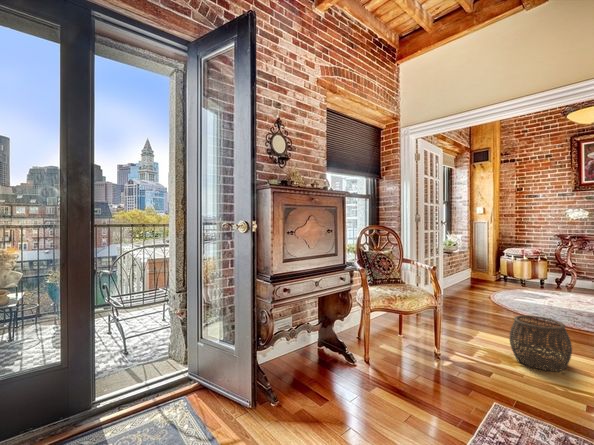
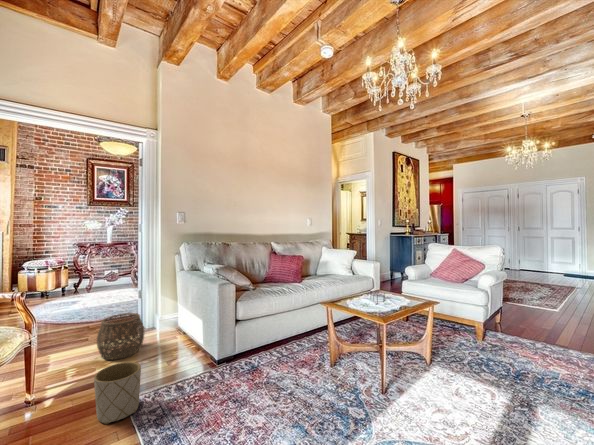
planter: none [455,356,504,420] -> present [94,362,141,424]

